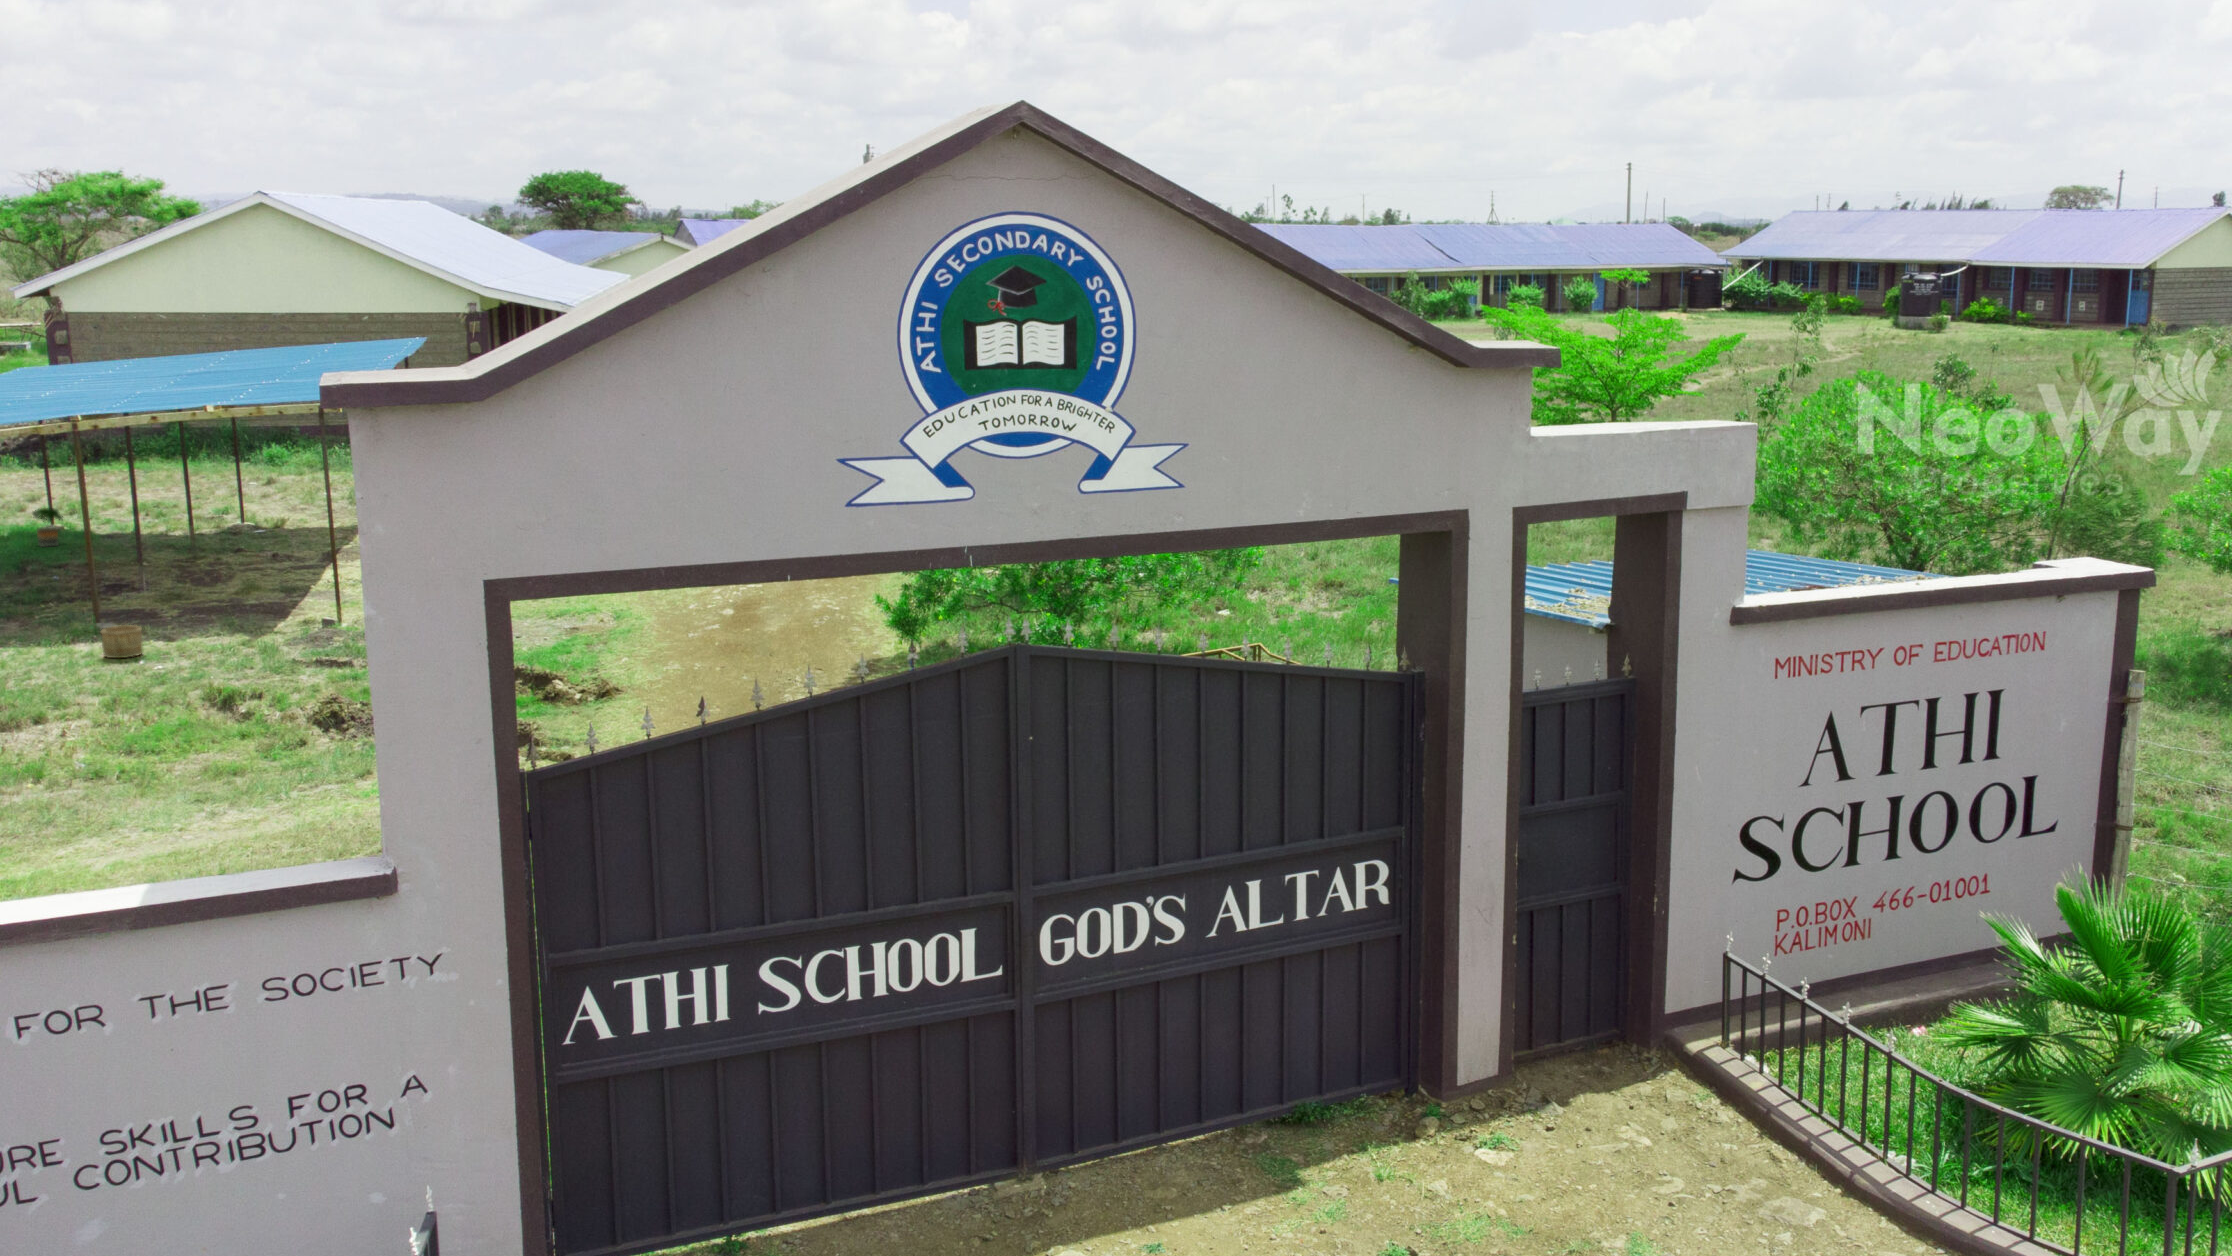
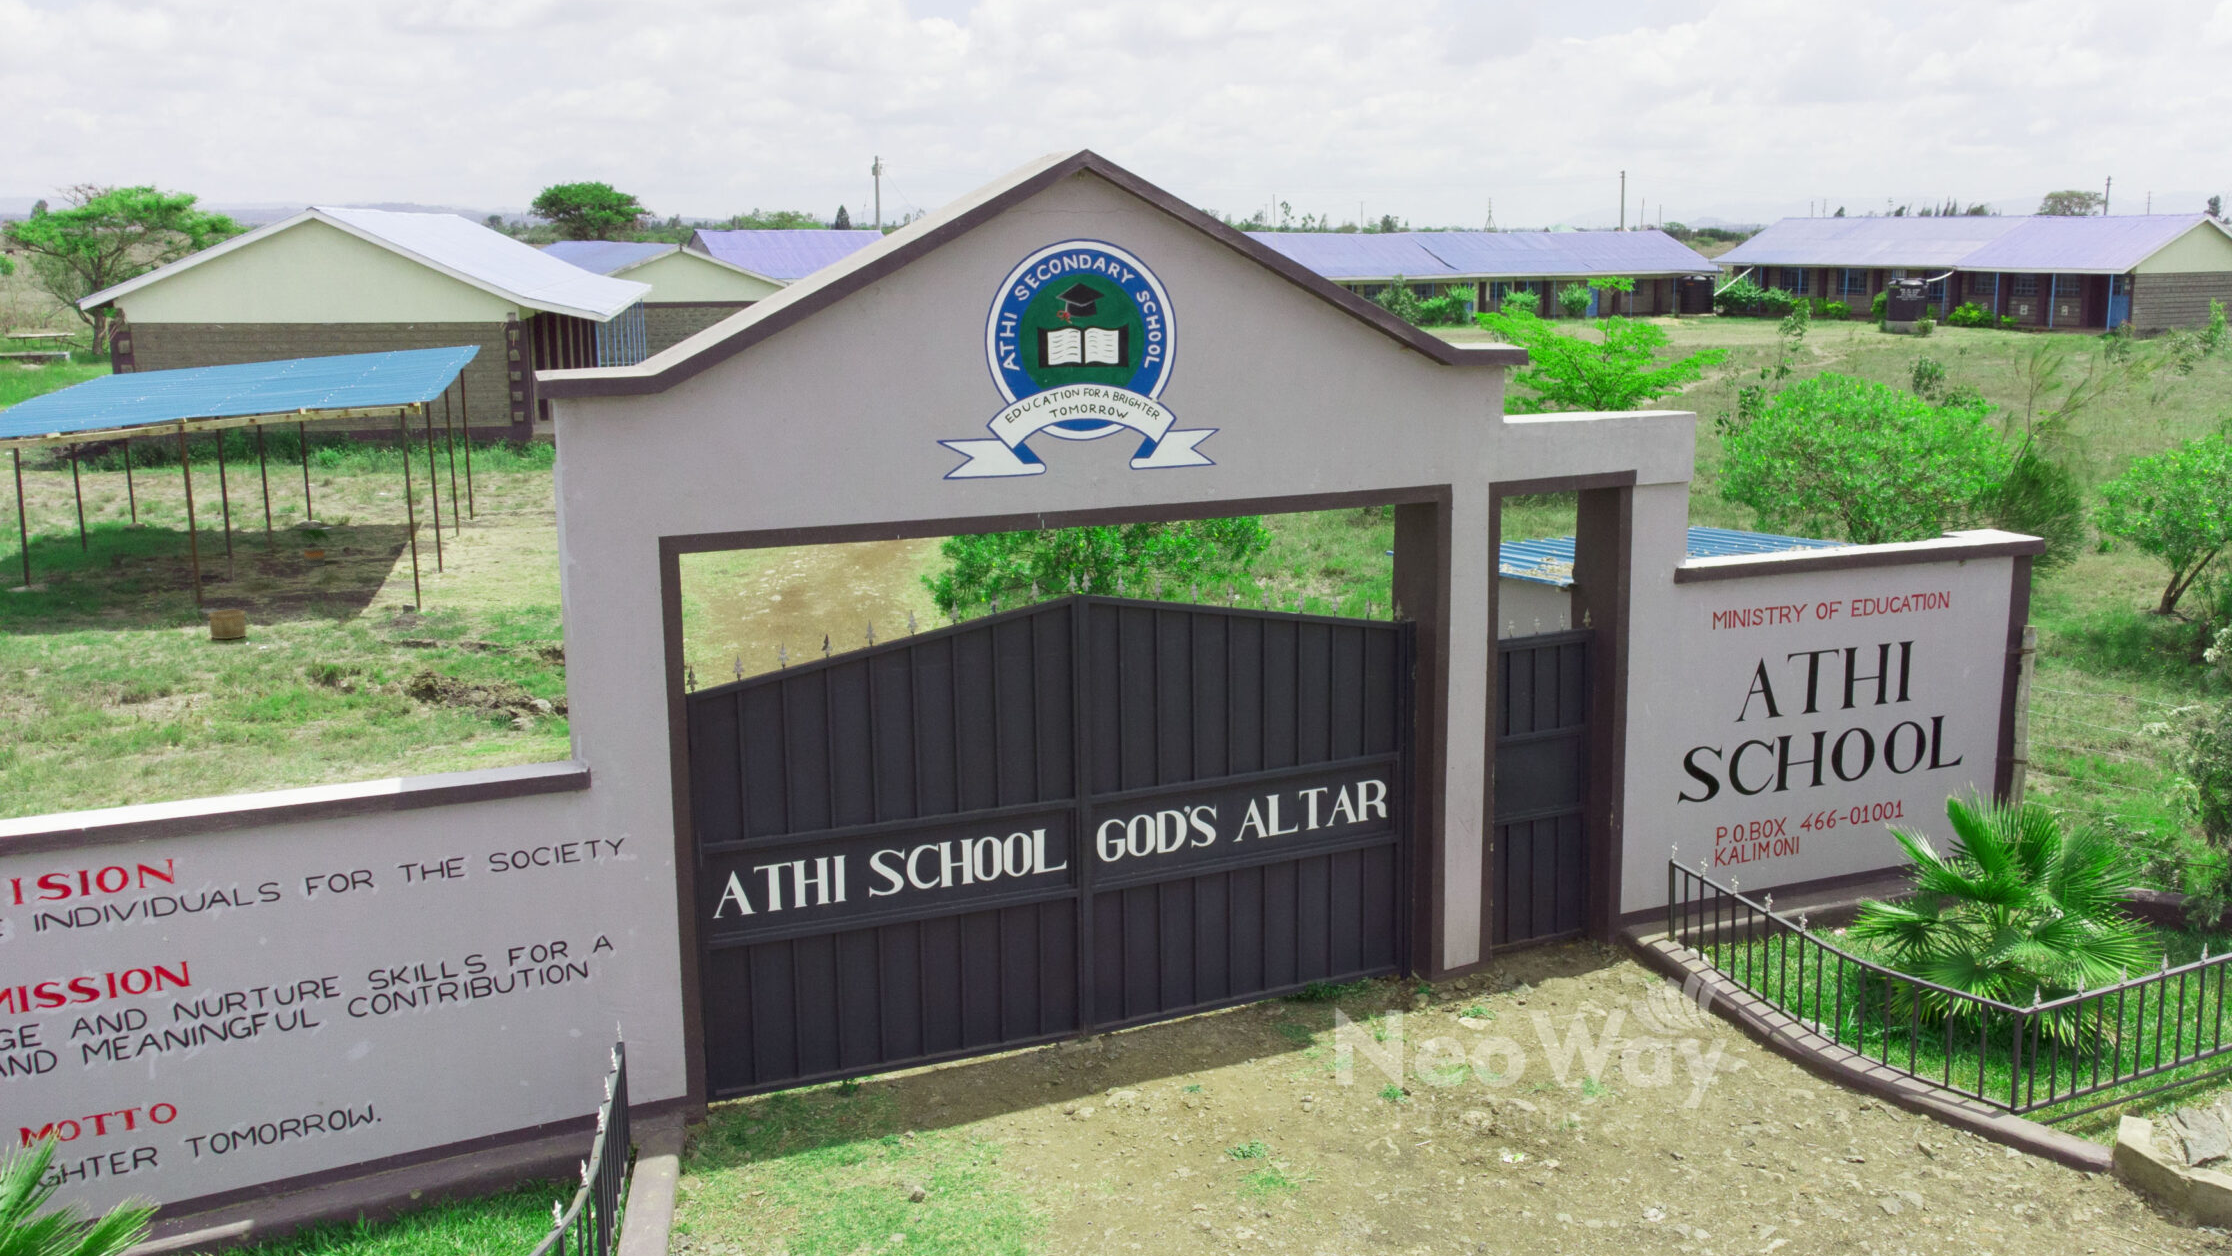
potted tree: present [33,508,63,547] -> present [301,529,330,567]

